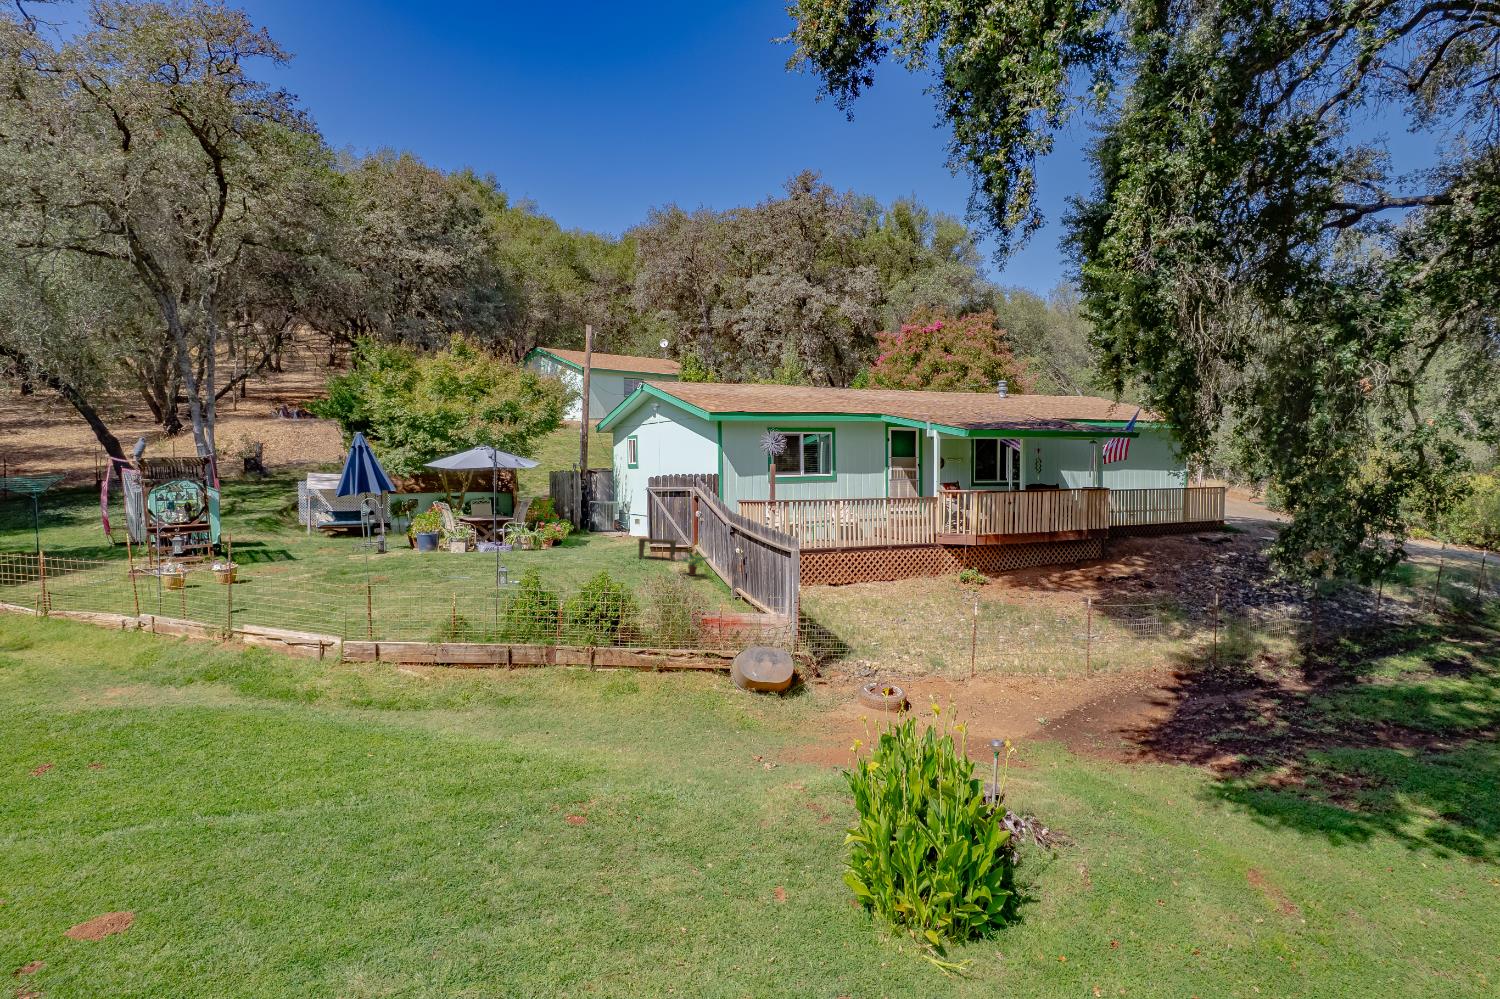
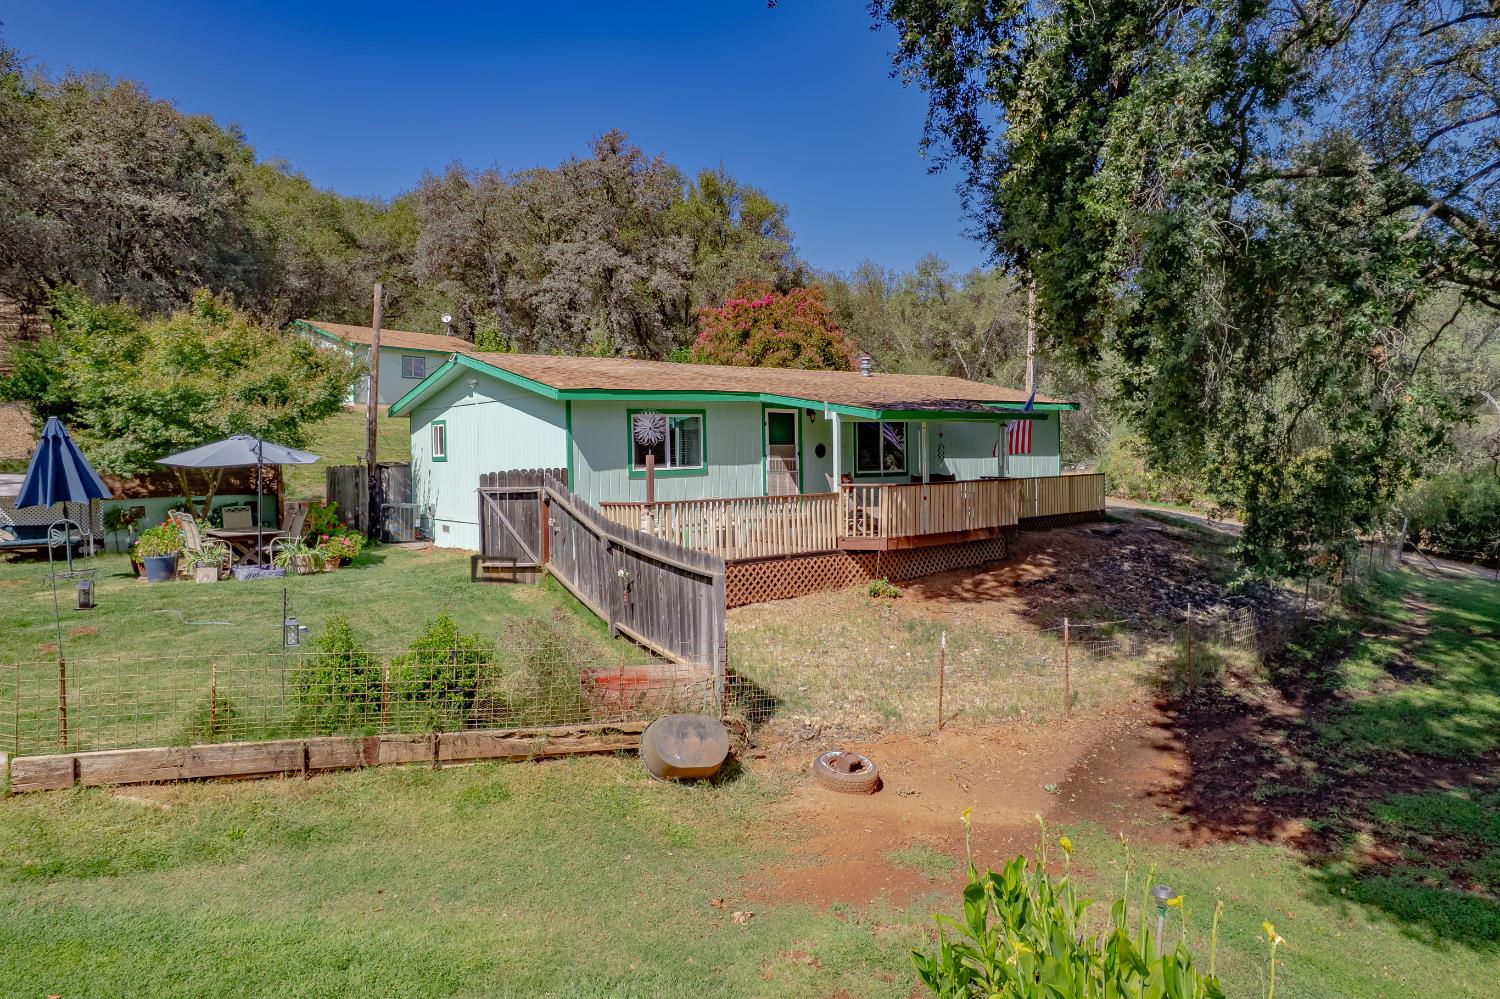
potted plant: present [678,552,708,576] -> none [526,572,571,604]

